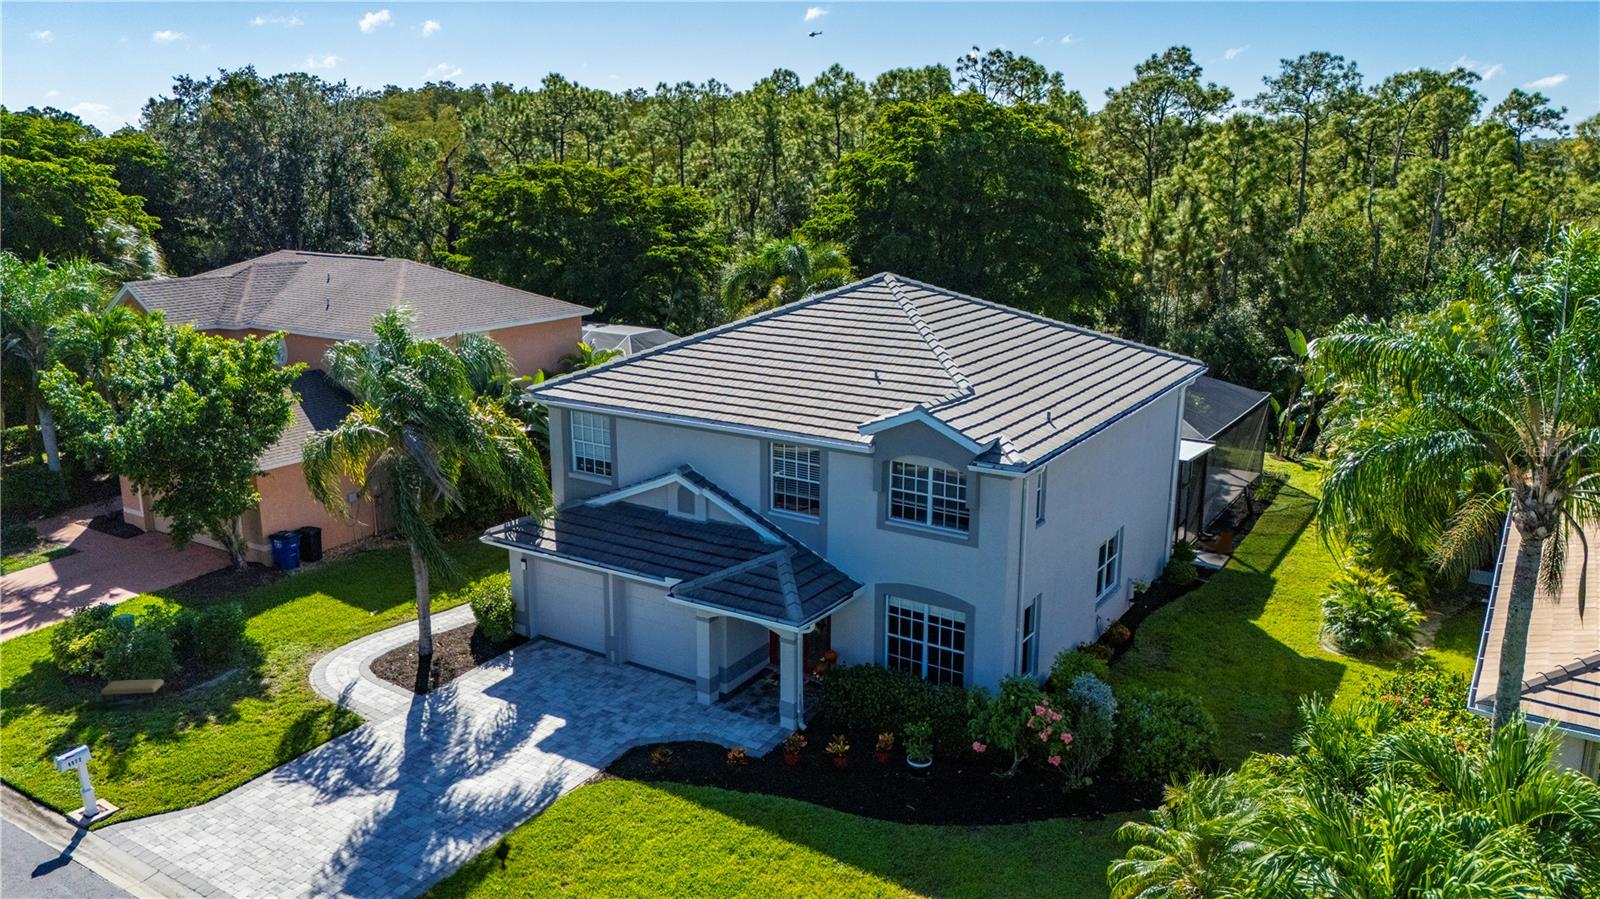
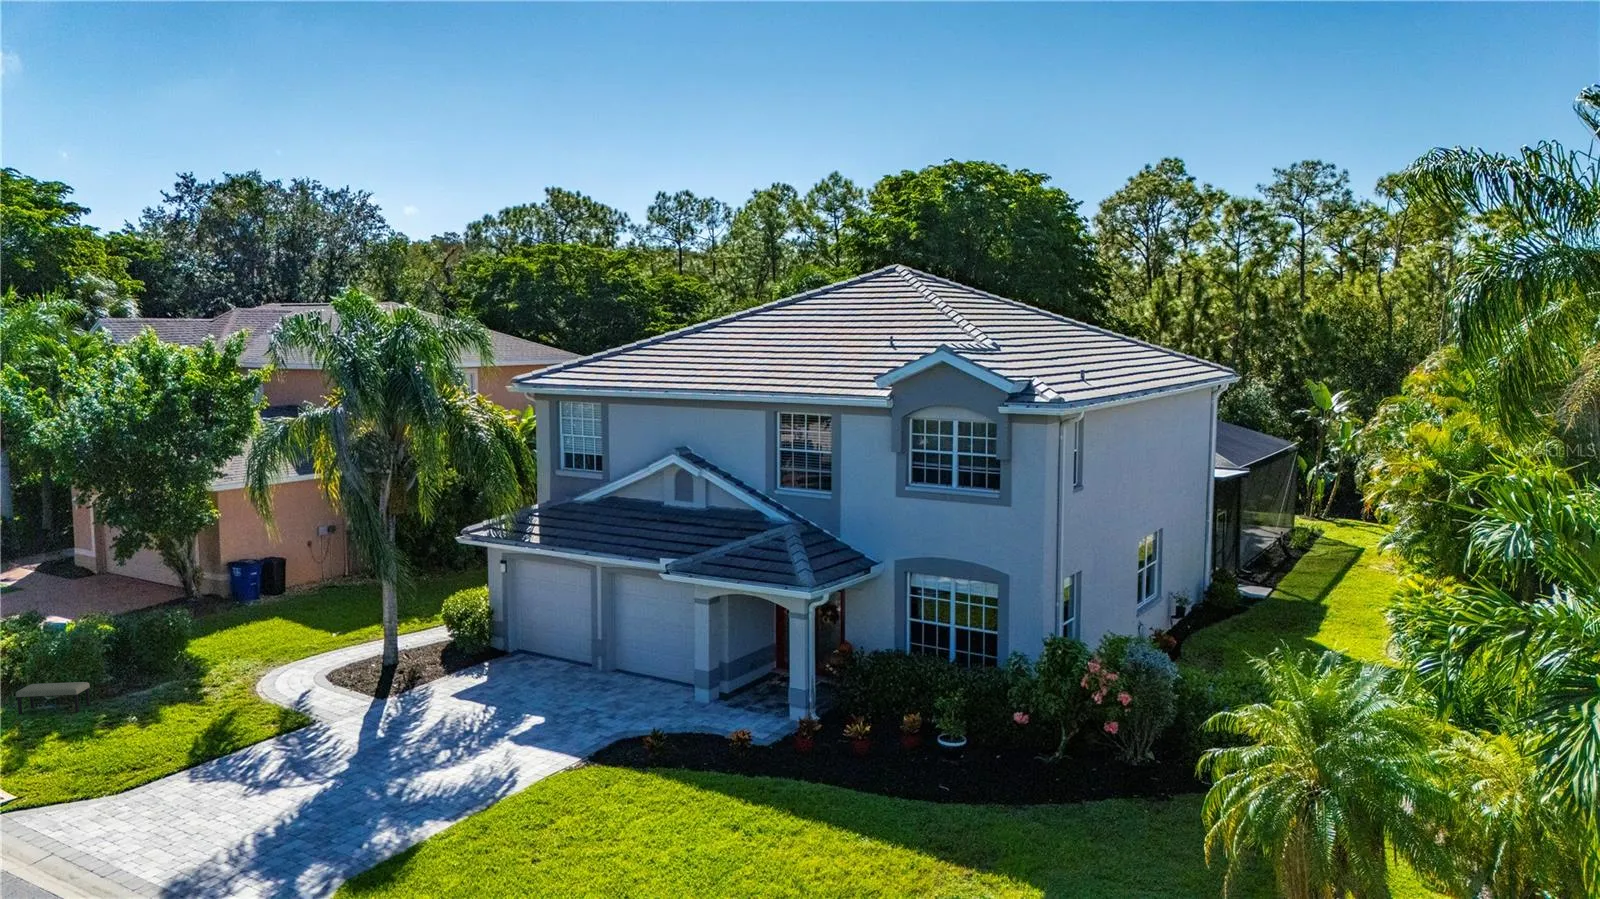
lounge chair: present [1204,532,1233,558] -> none [1244,555,1277,588]
decorative plant: present [494,838,511,870] -> none [450,805,474,847]

